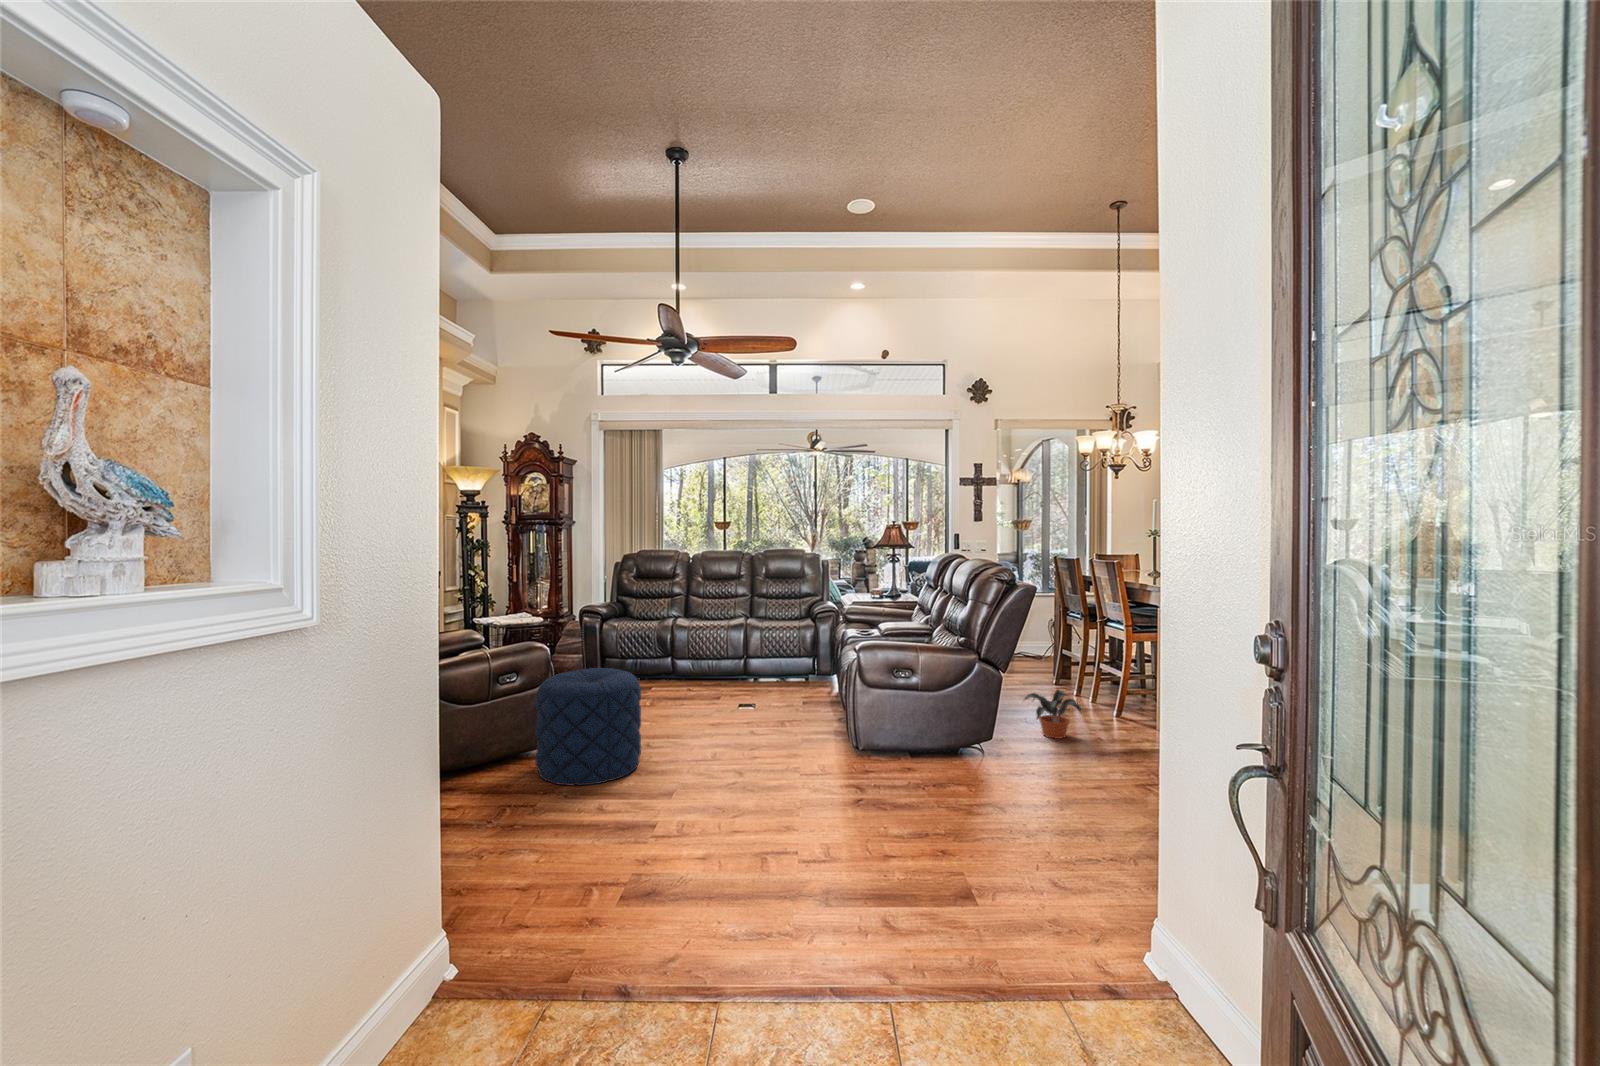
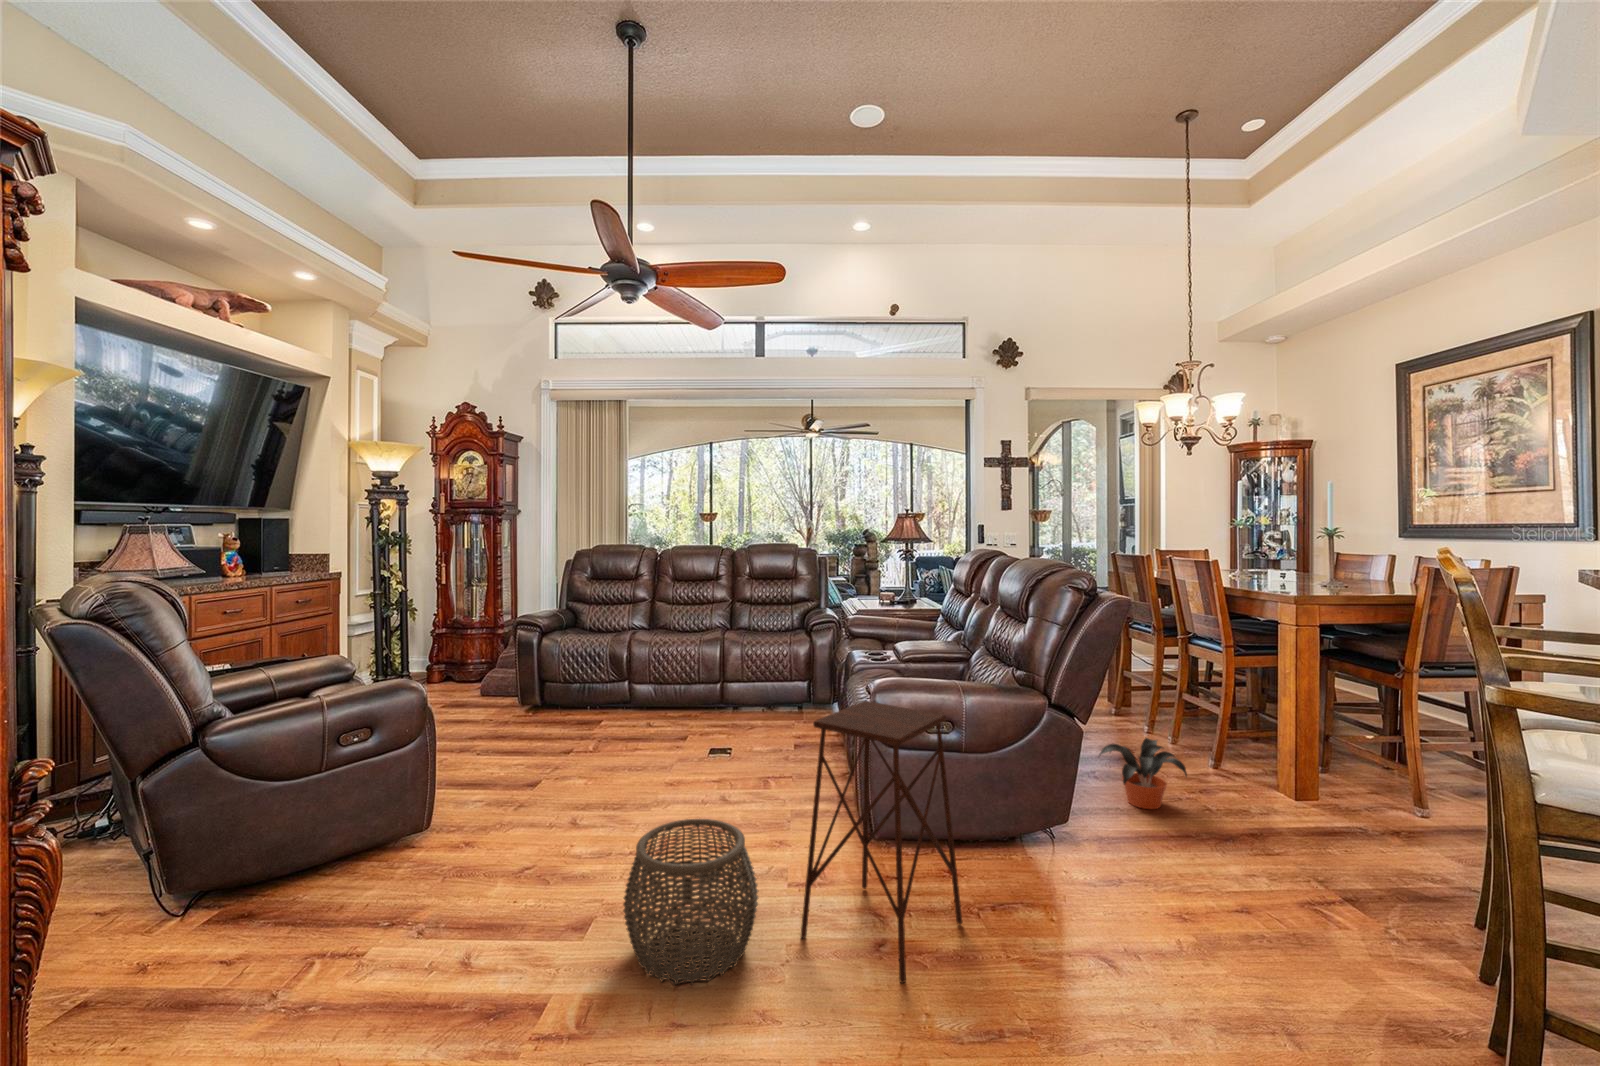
side table: none [808,652,911,815] -> present [801,701,962,983]
pouf: present [535,668,641,786] -> none [383,718,552,911]
woven basket: none [700,724,782,815] -> present [623,819,758,984]

